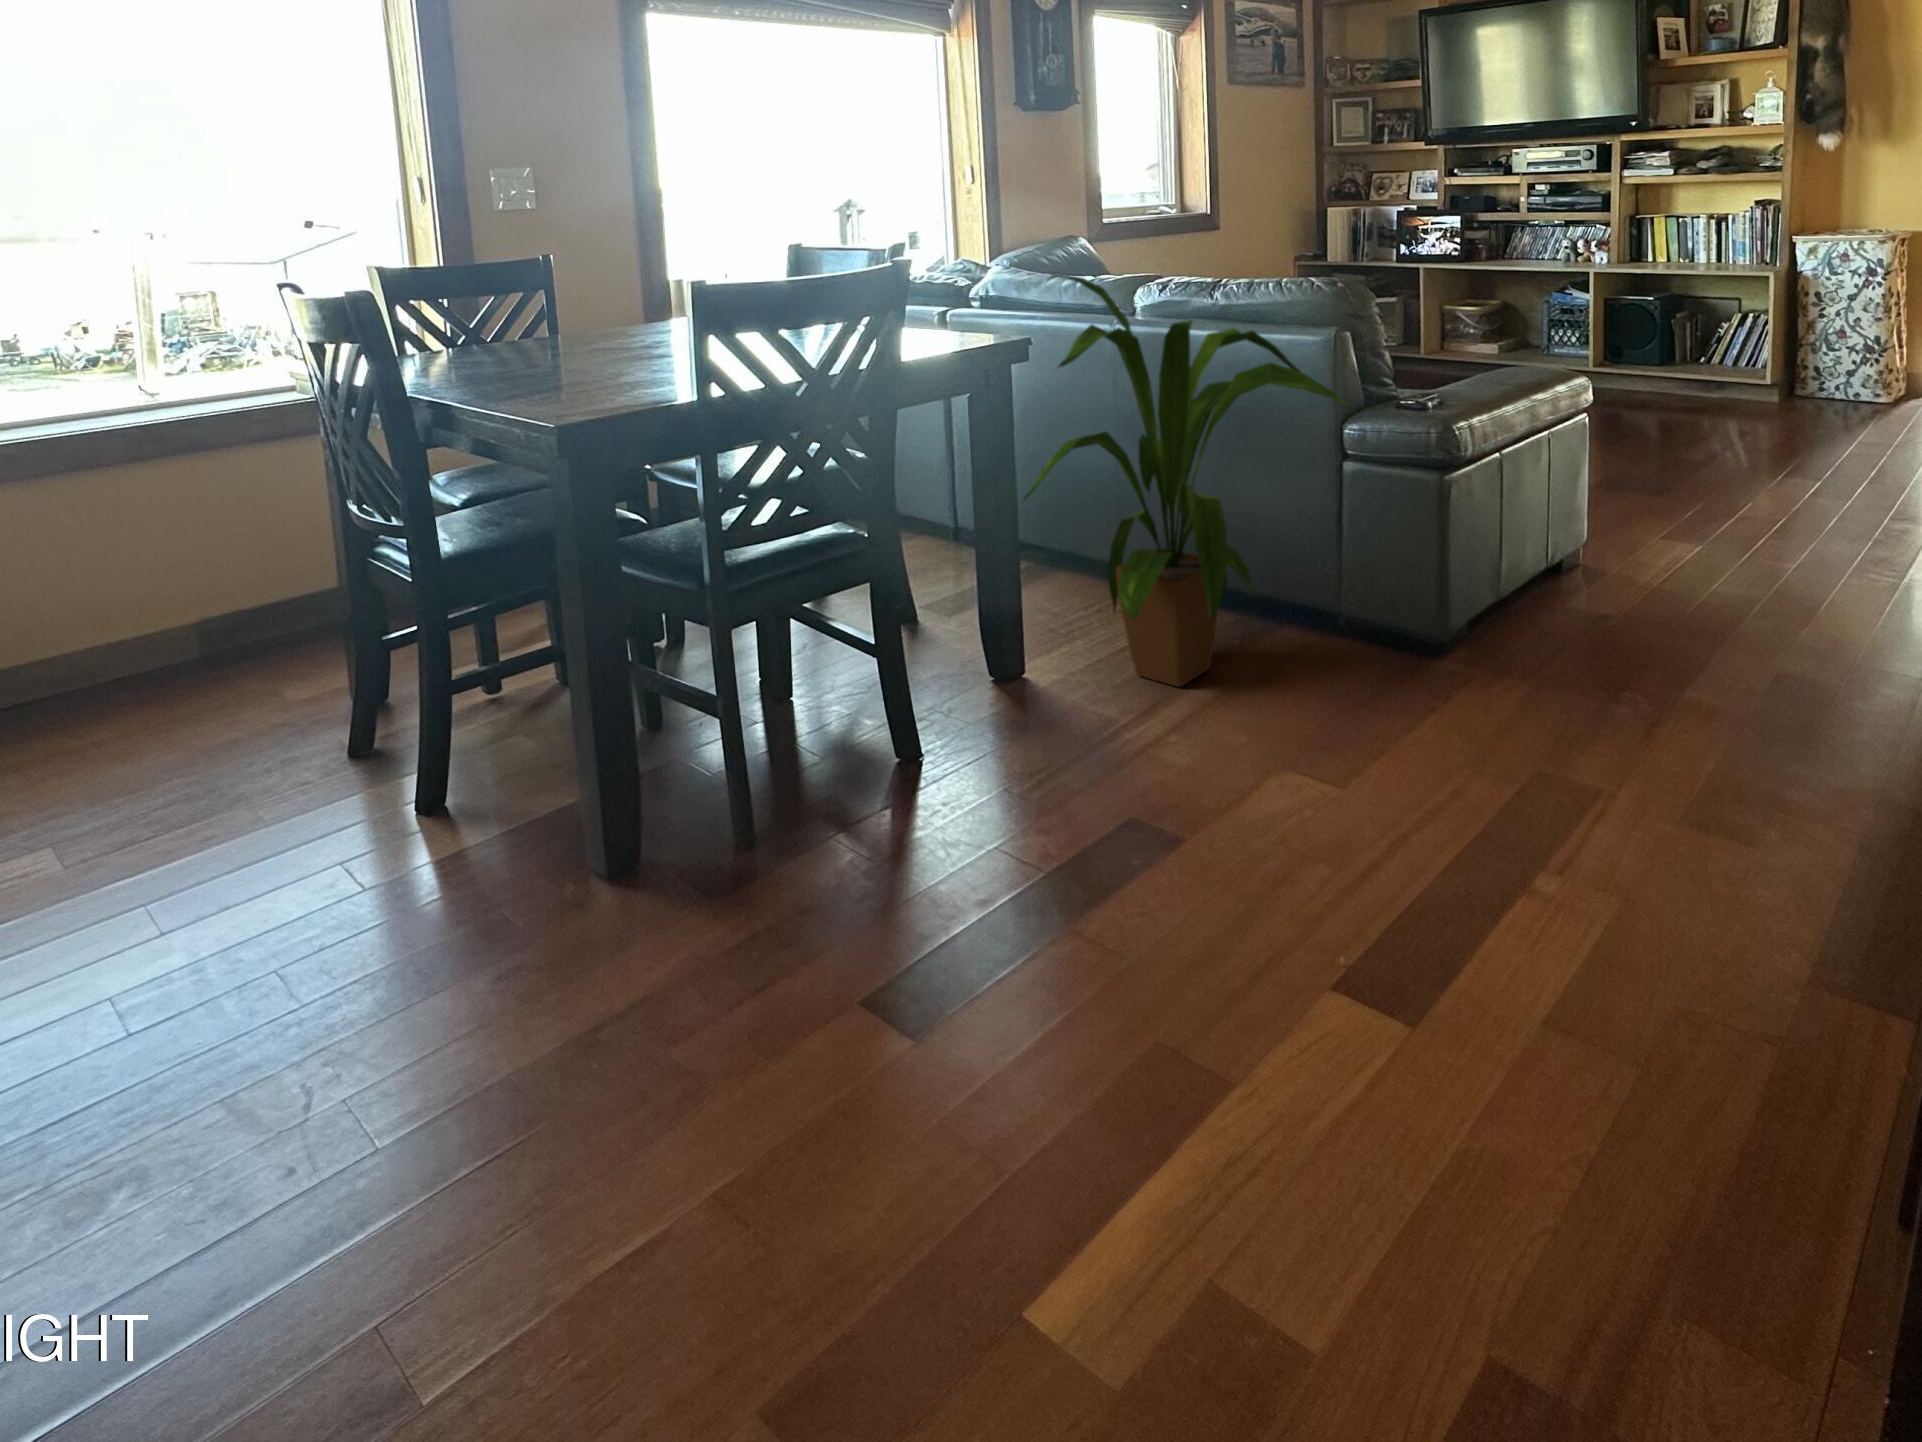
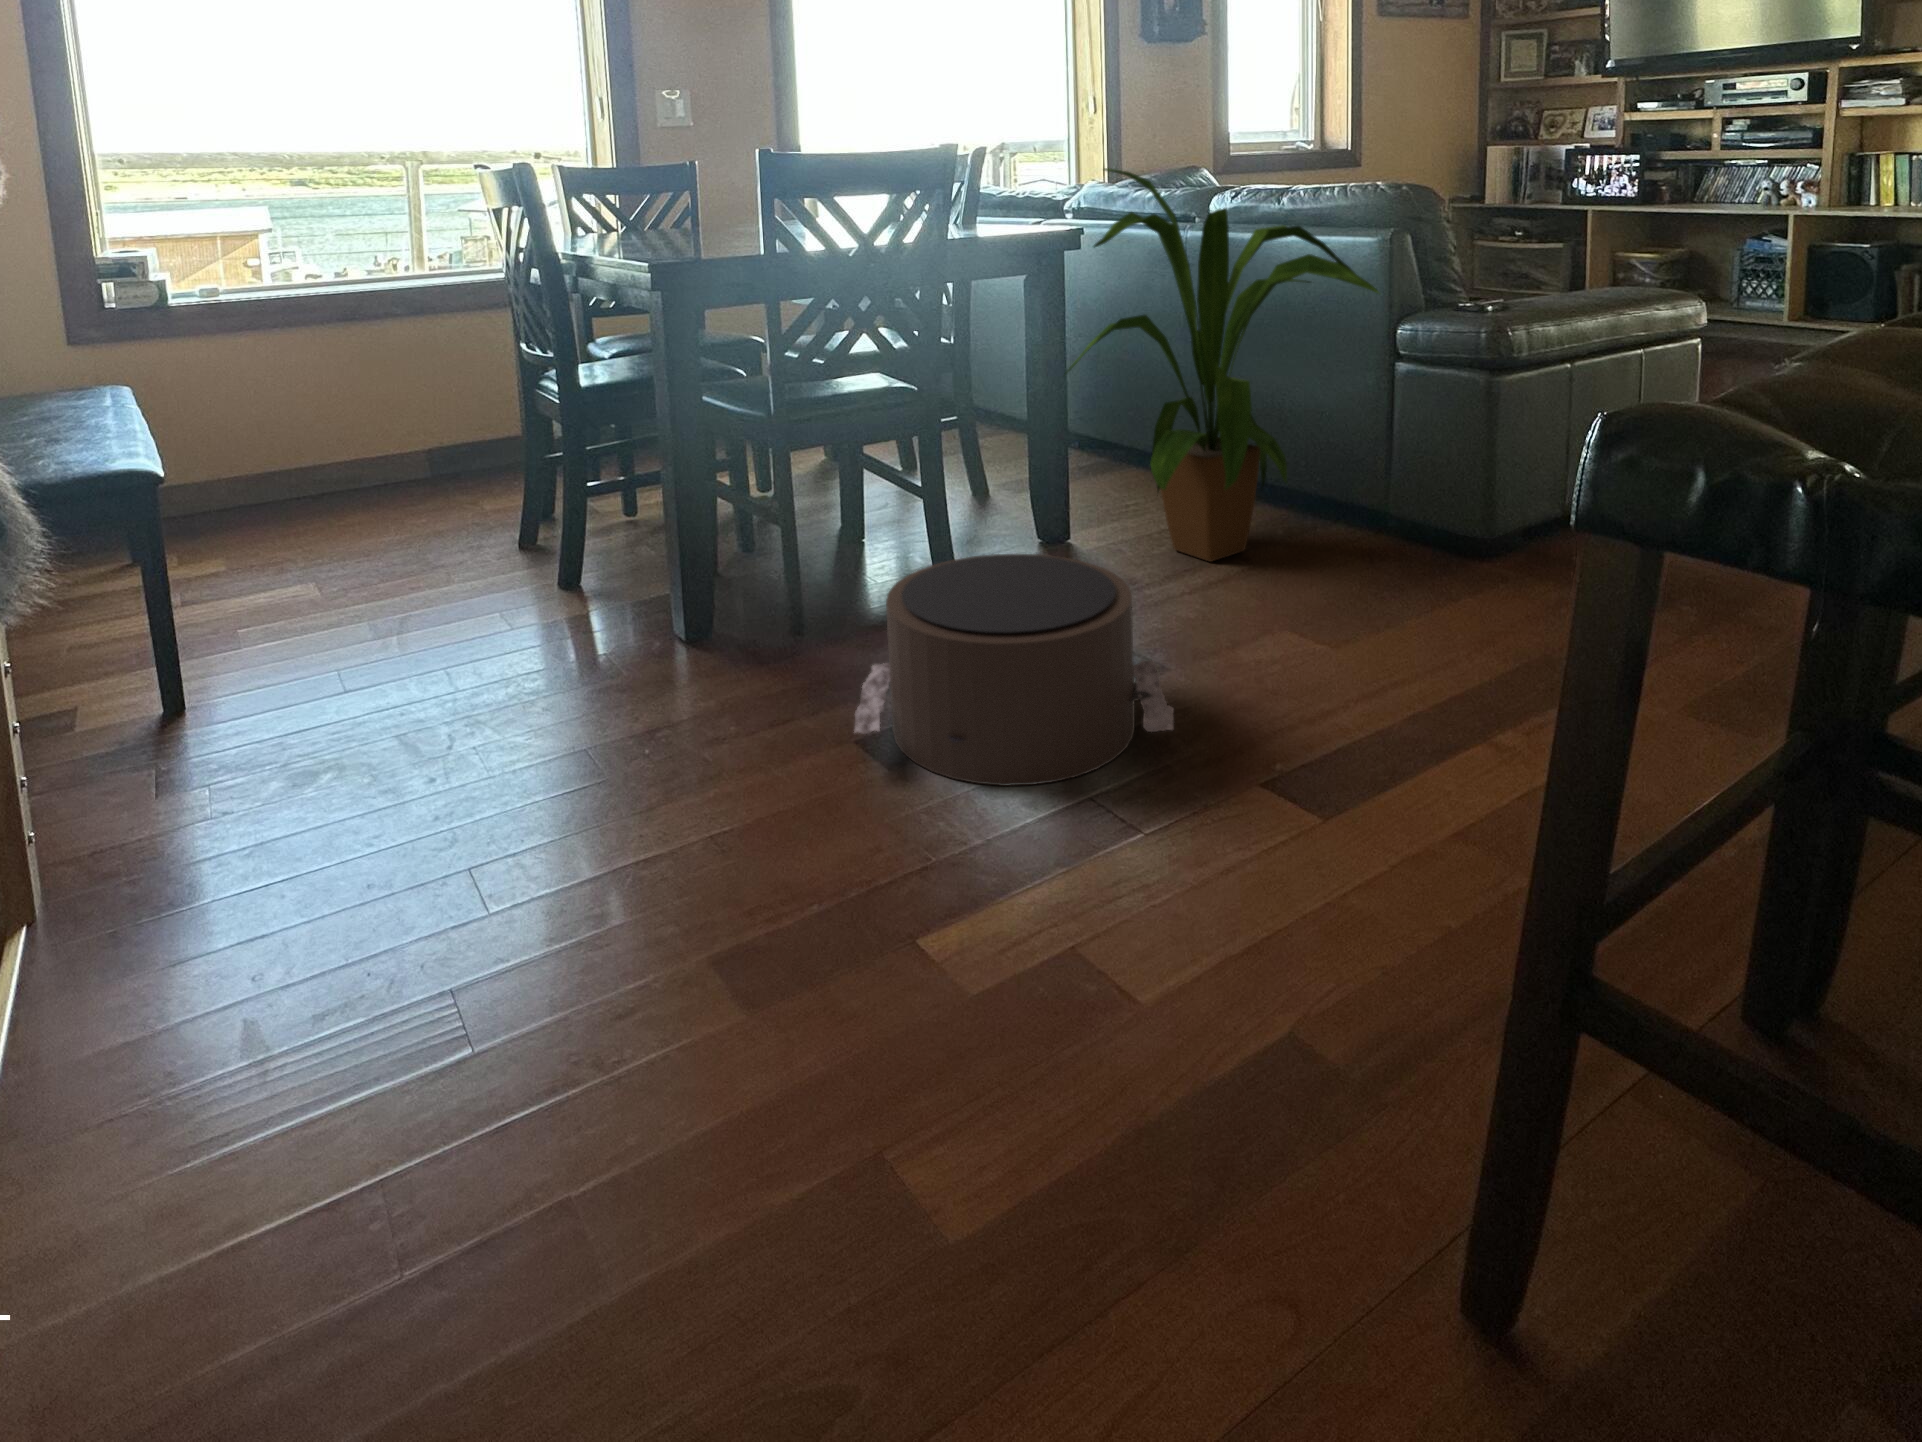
pouf: none [864,732,1236,1041] -> present [855,554,1174,786]

